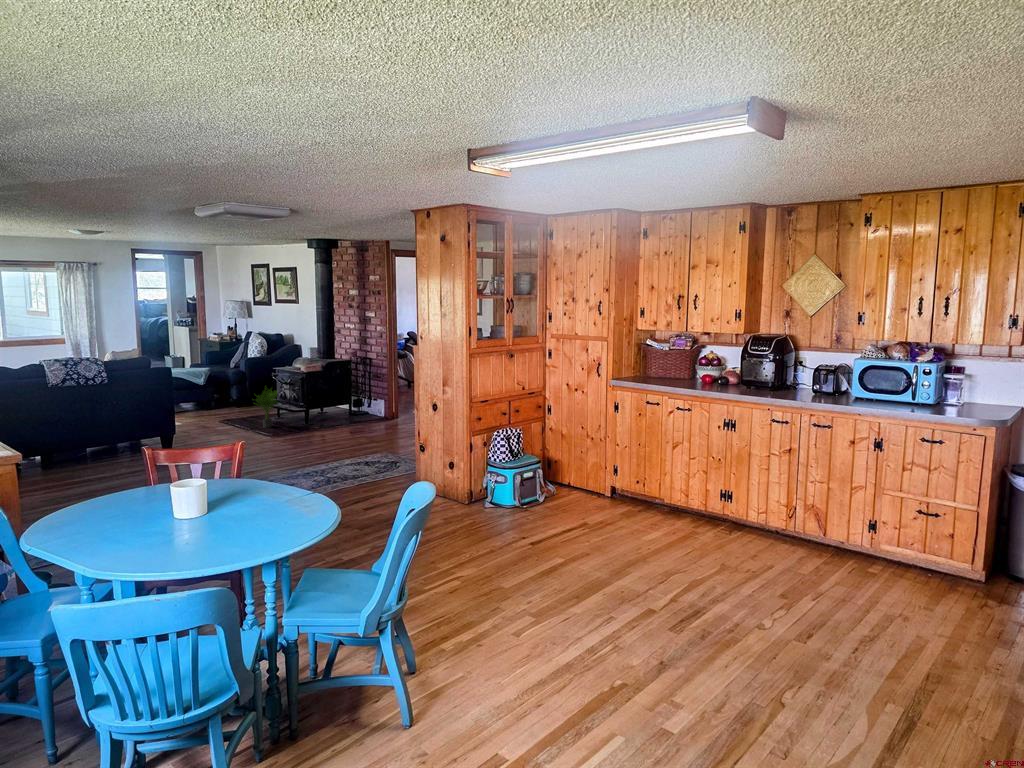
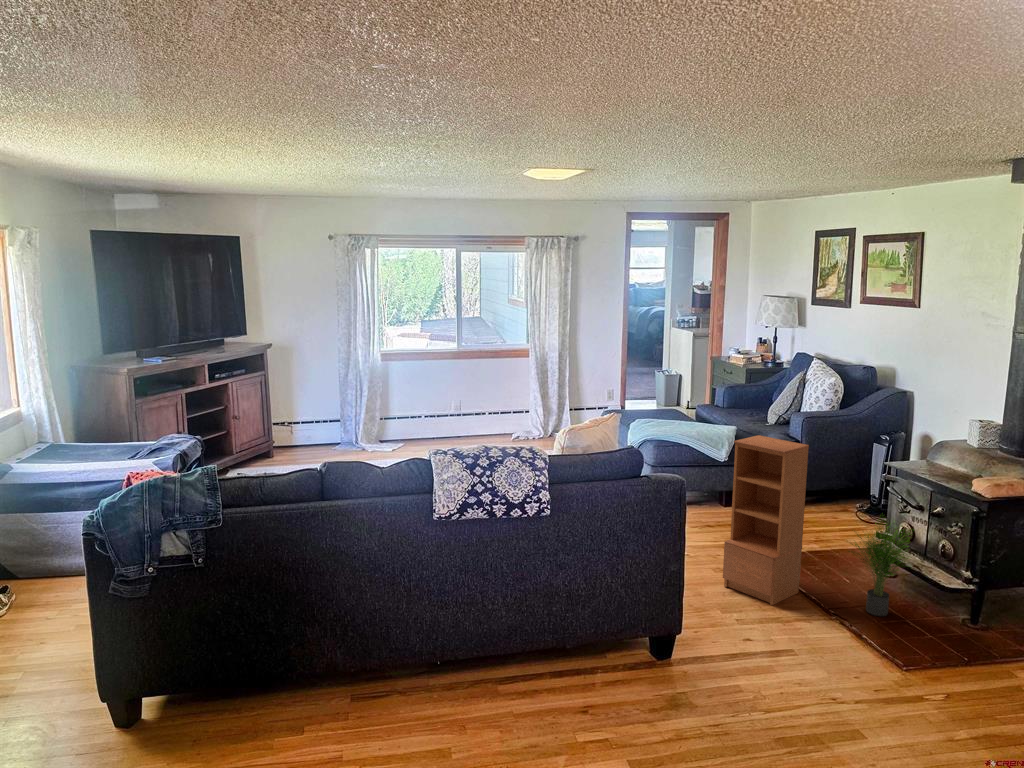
bookcase: none [197,359,235,431] -> present [723,435,809,605]

